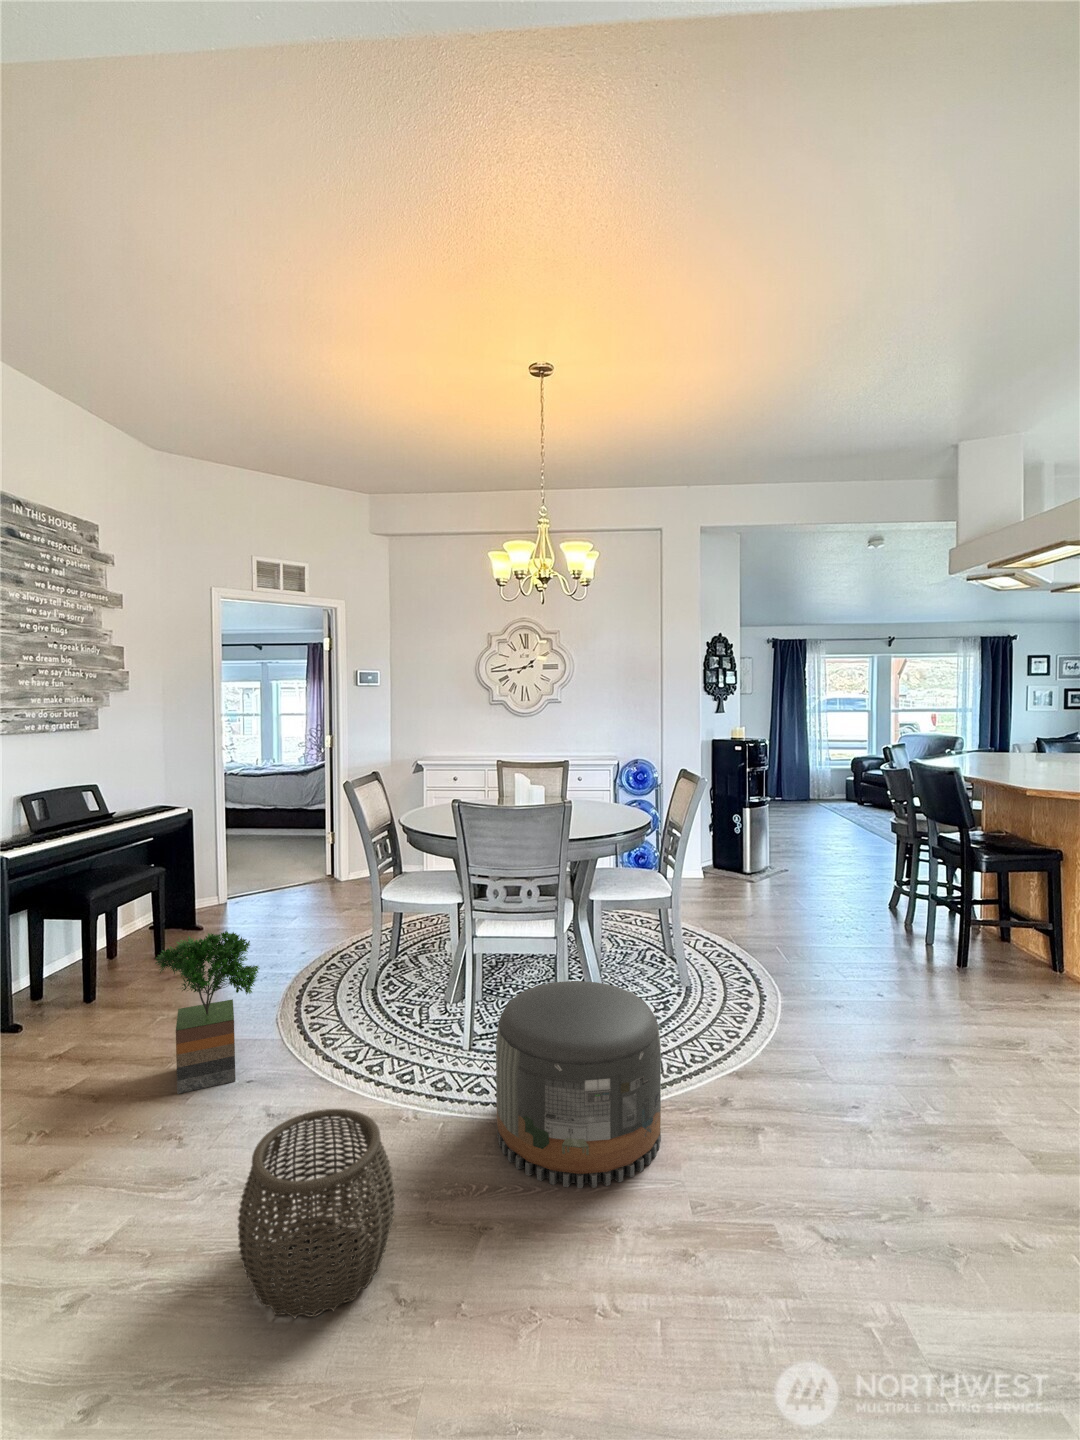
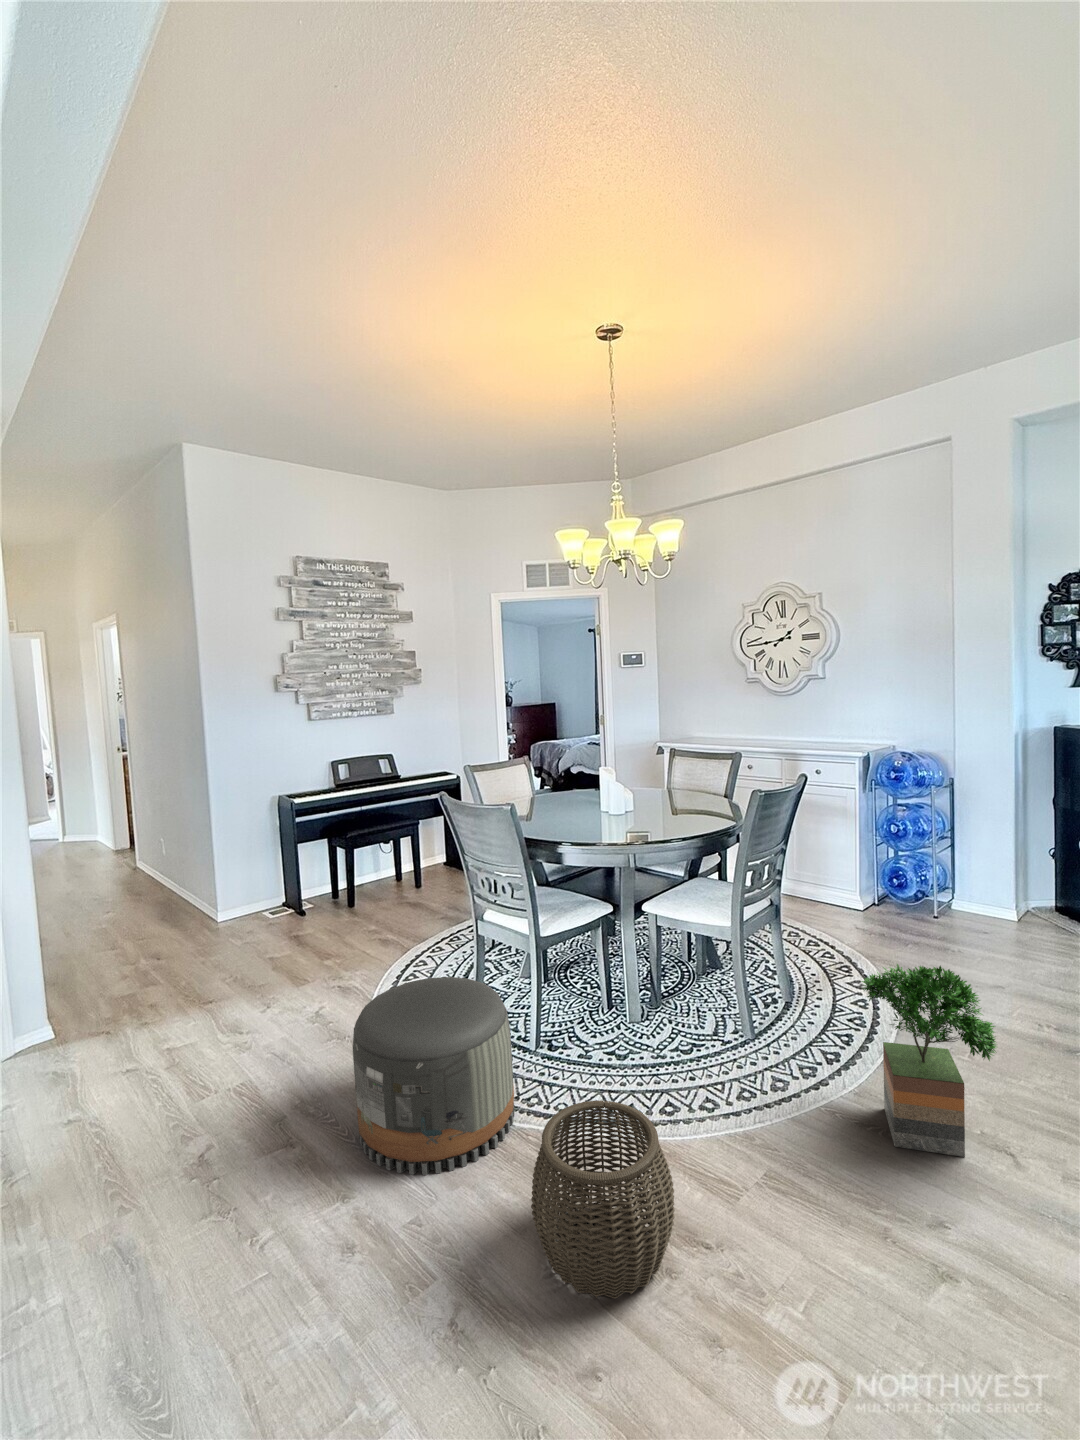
potted tree: present [155,931,260,1094] -> present [862,964,996,1157]
woven basket: present [238,1109,395,1318] -> present [531,1101,675,1299]

